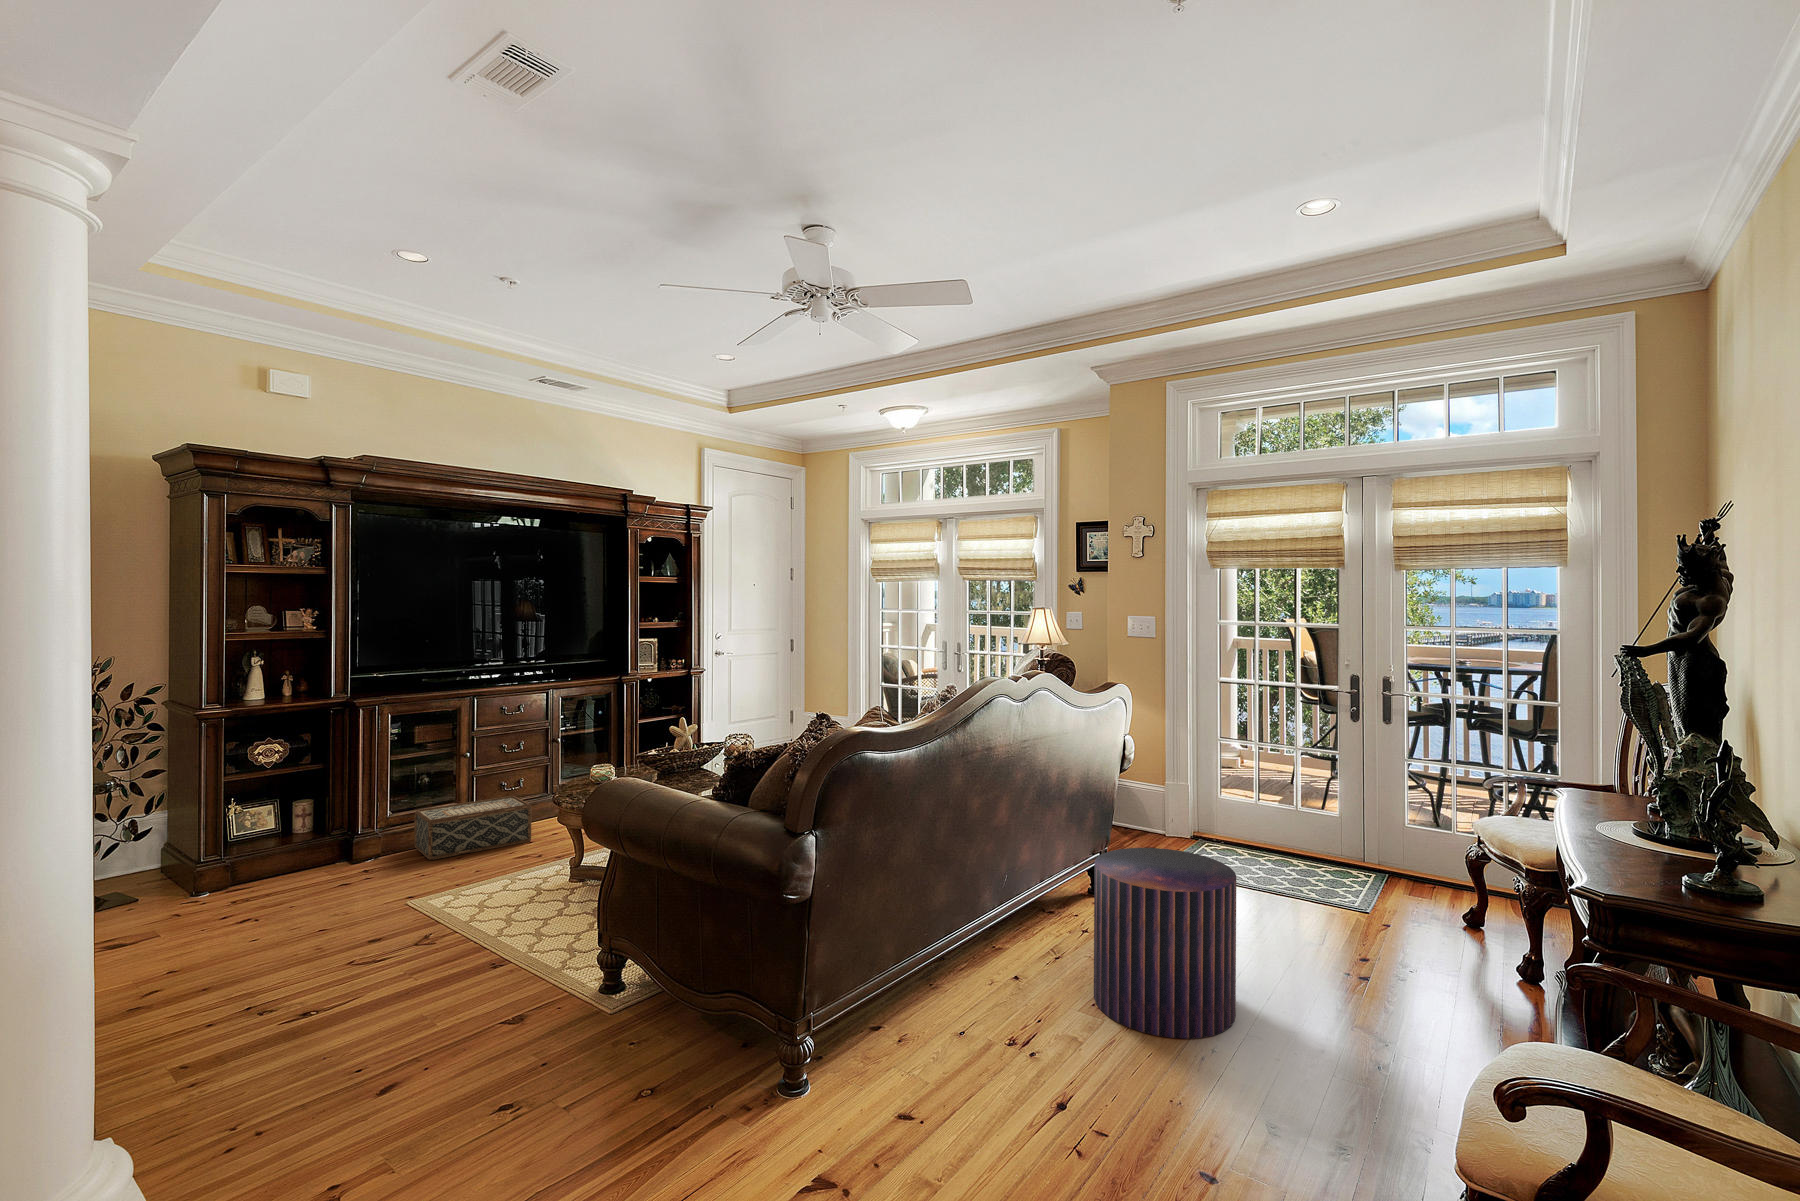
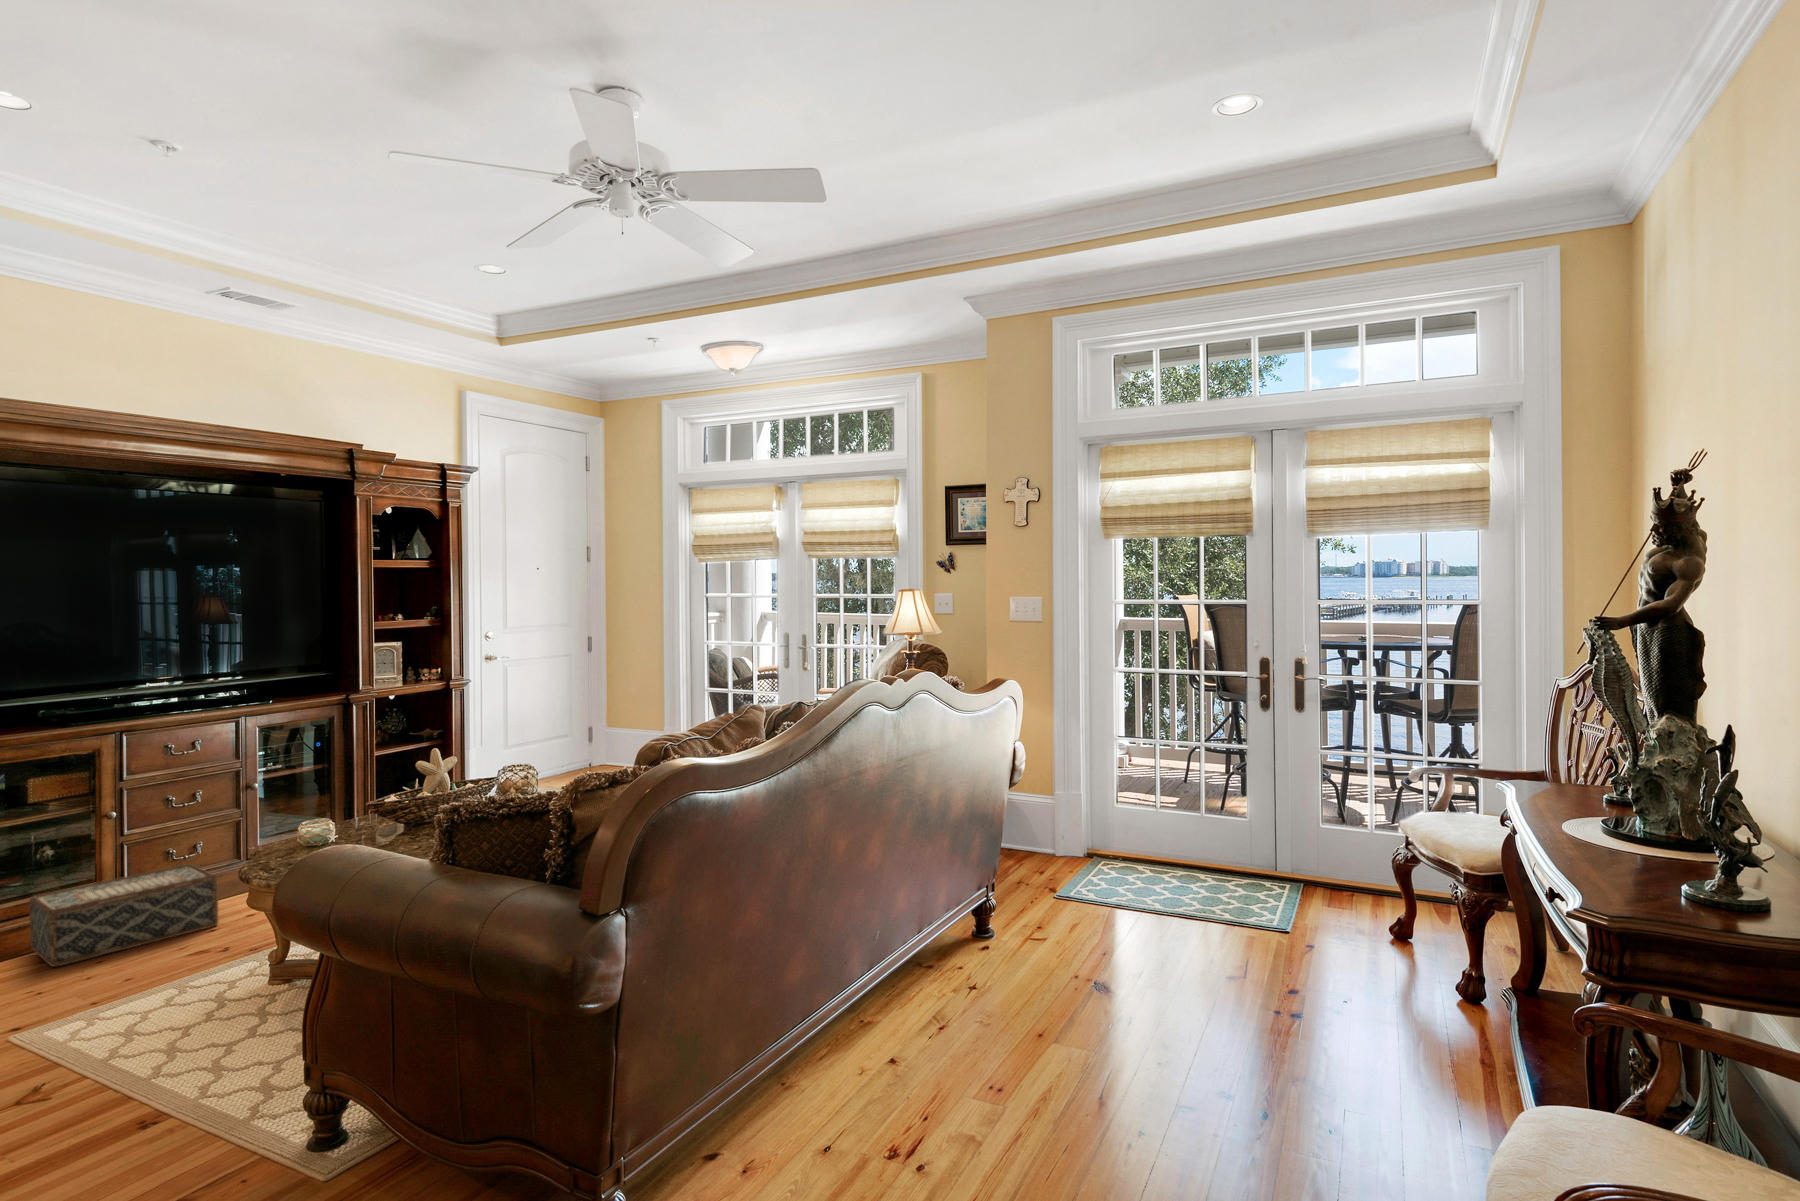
pouf: present [1094,848,1236,1039] -> none [993,882,1167,1126]

